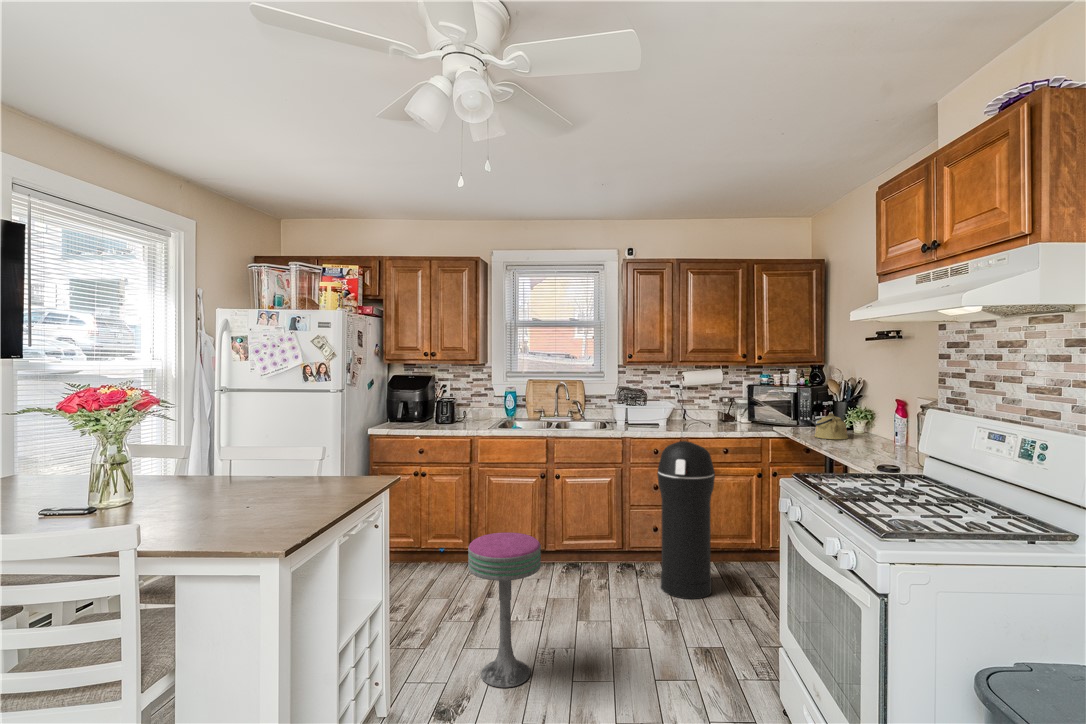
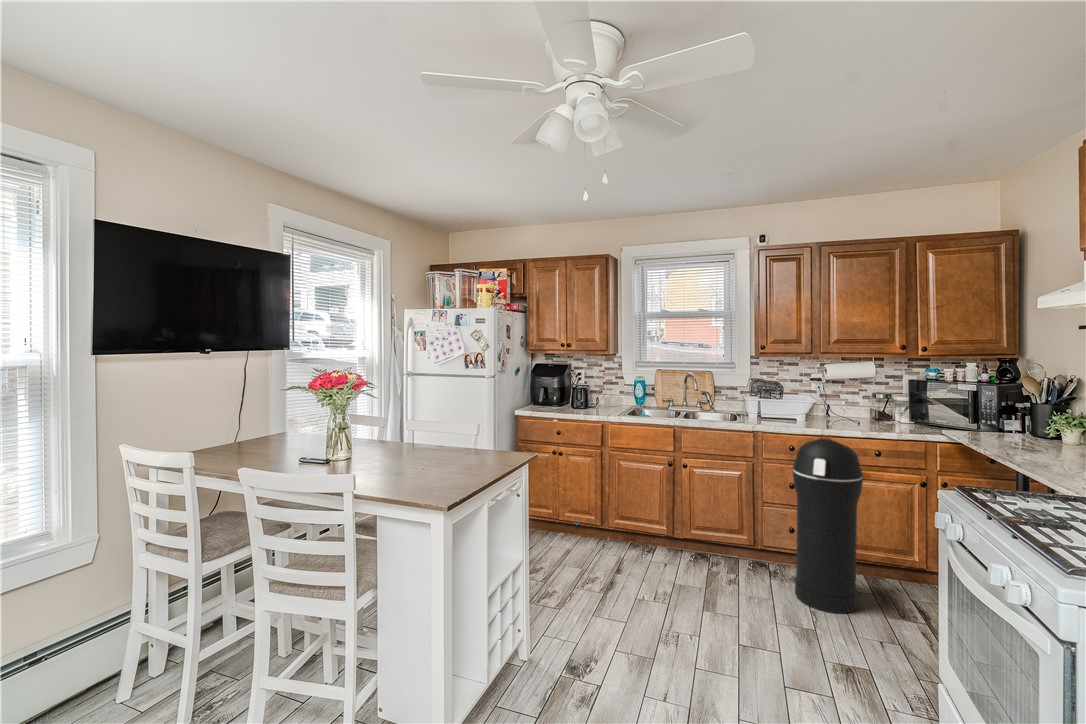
kettle: present [811,413,848,439] -> none [996,416,1052,448]
bar stool: present [468,532,541,688] -> none [577,521,651,681]

